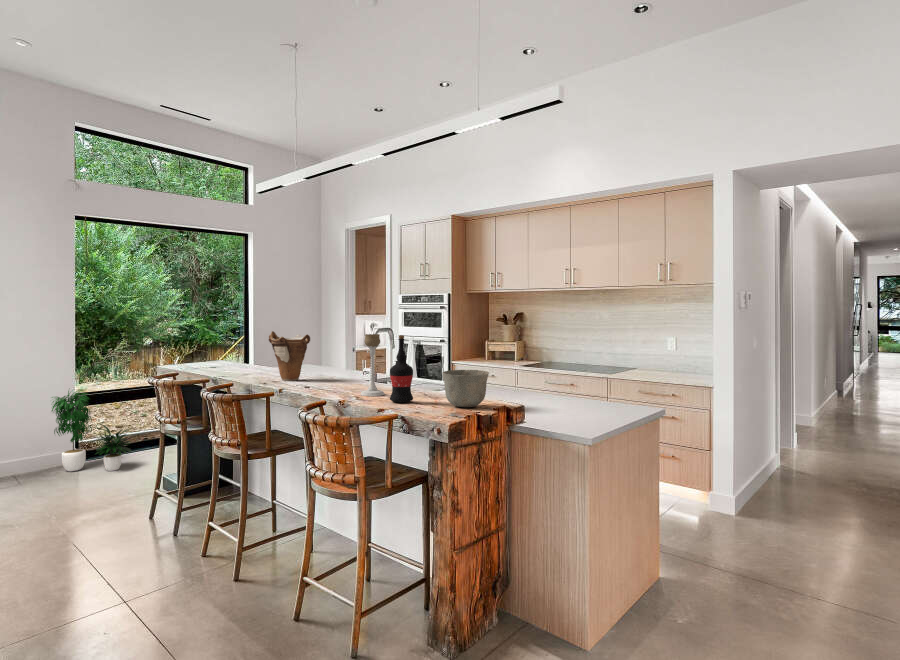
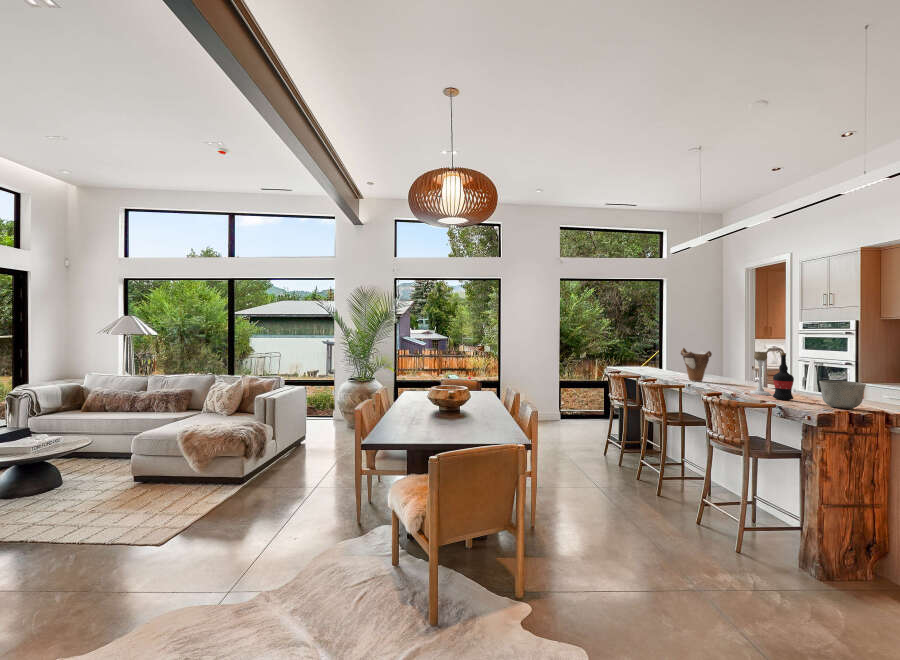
potted plant: present [52,391,131,471] -> none [547,376,588,428]

